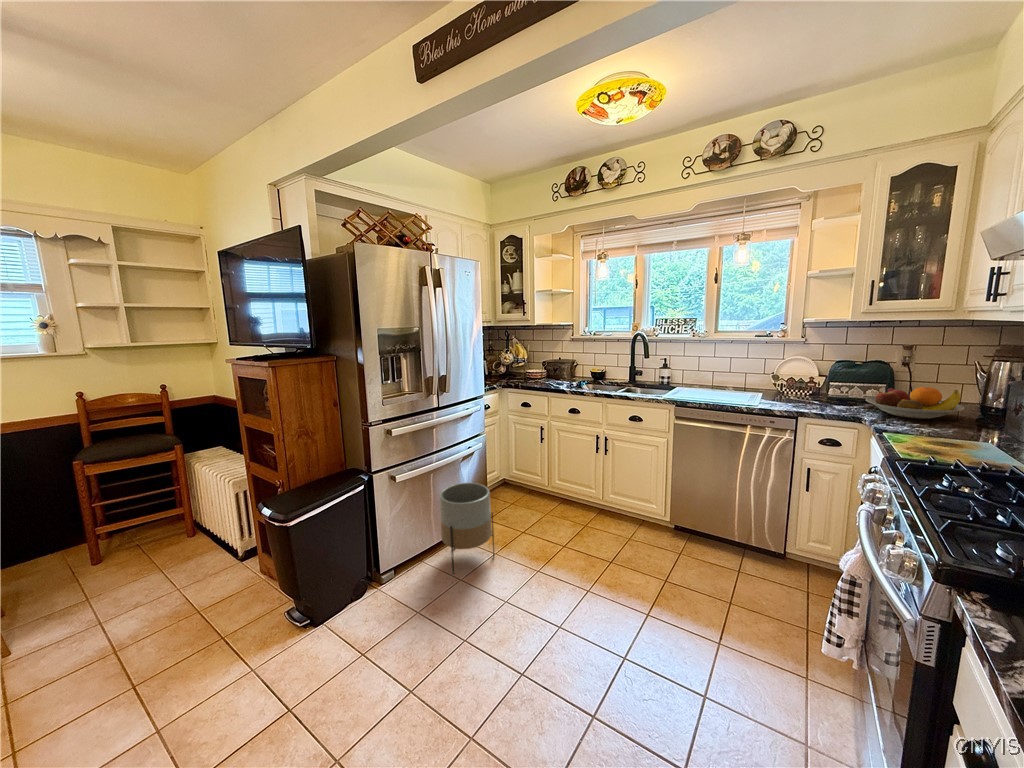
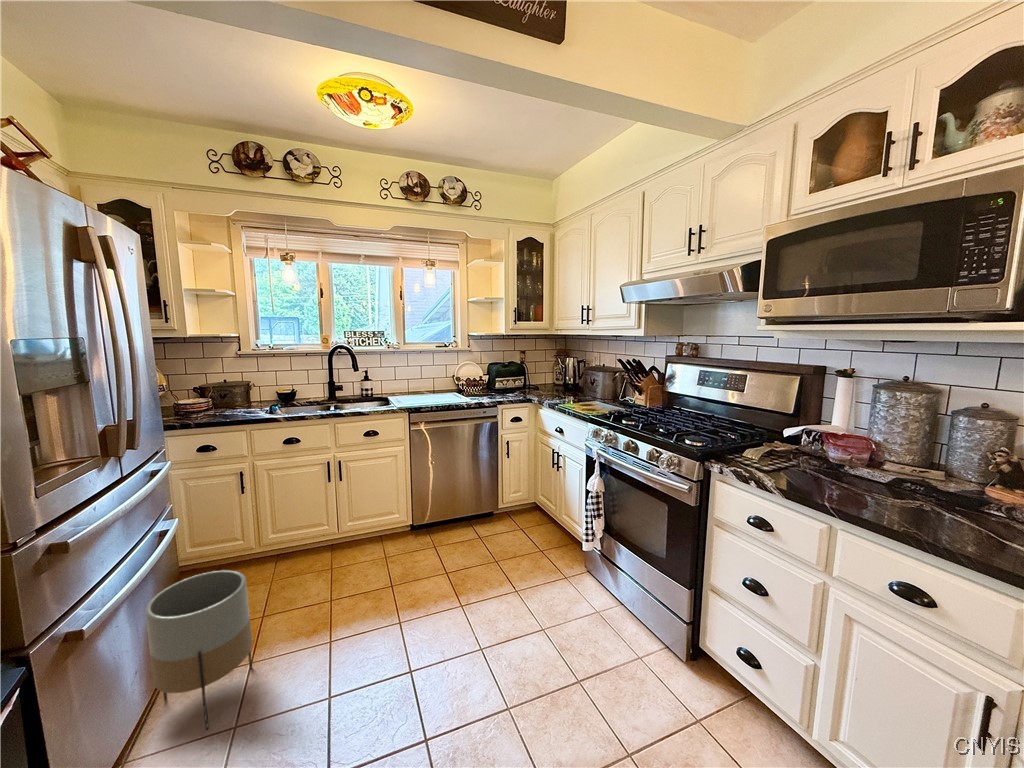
fruit bowl: present [866,387,964,419] -> none [521,375,564,395]

